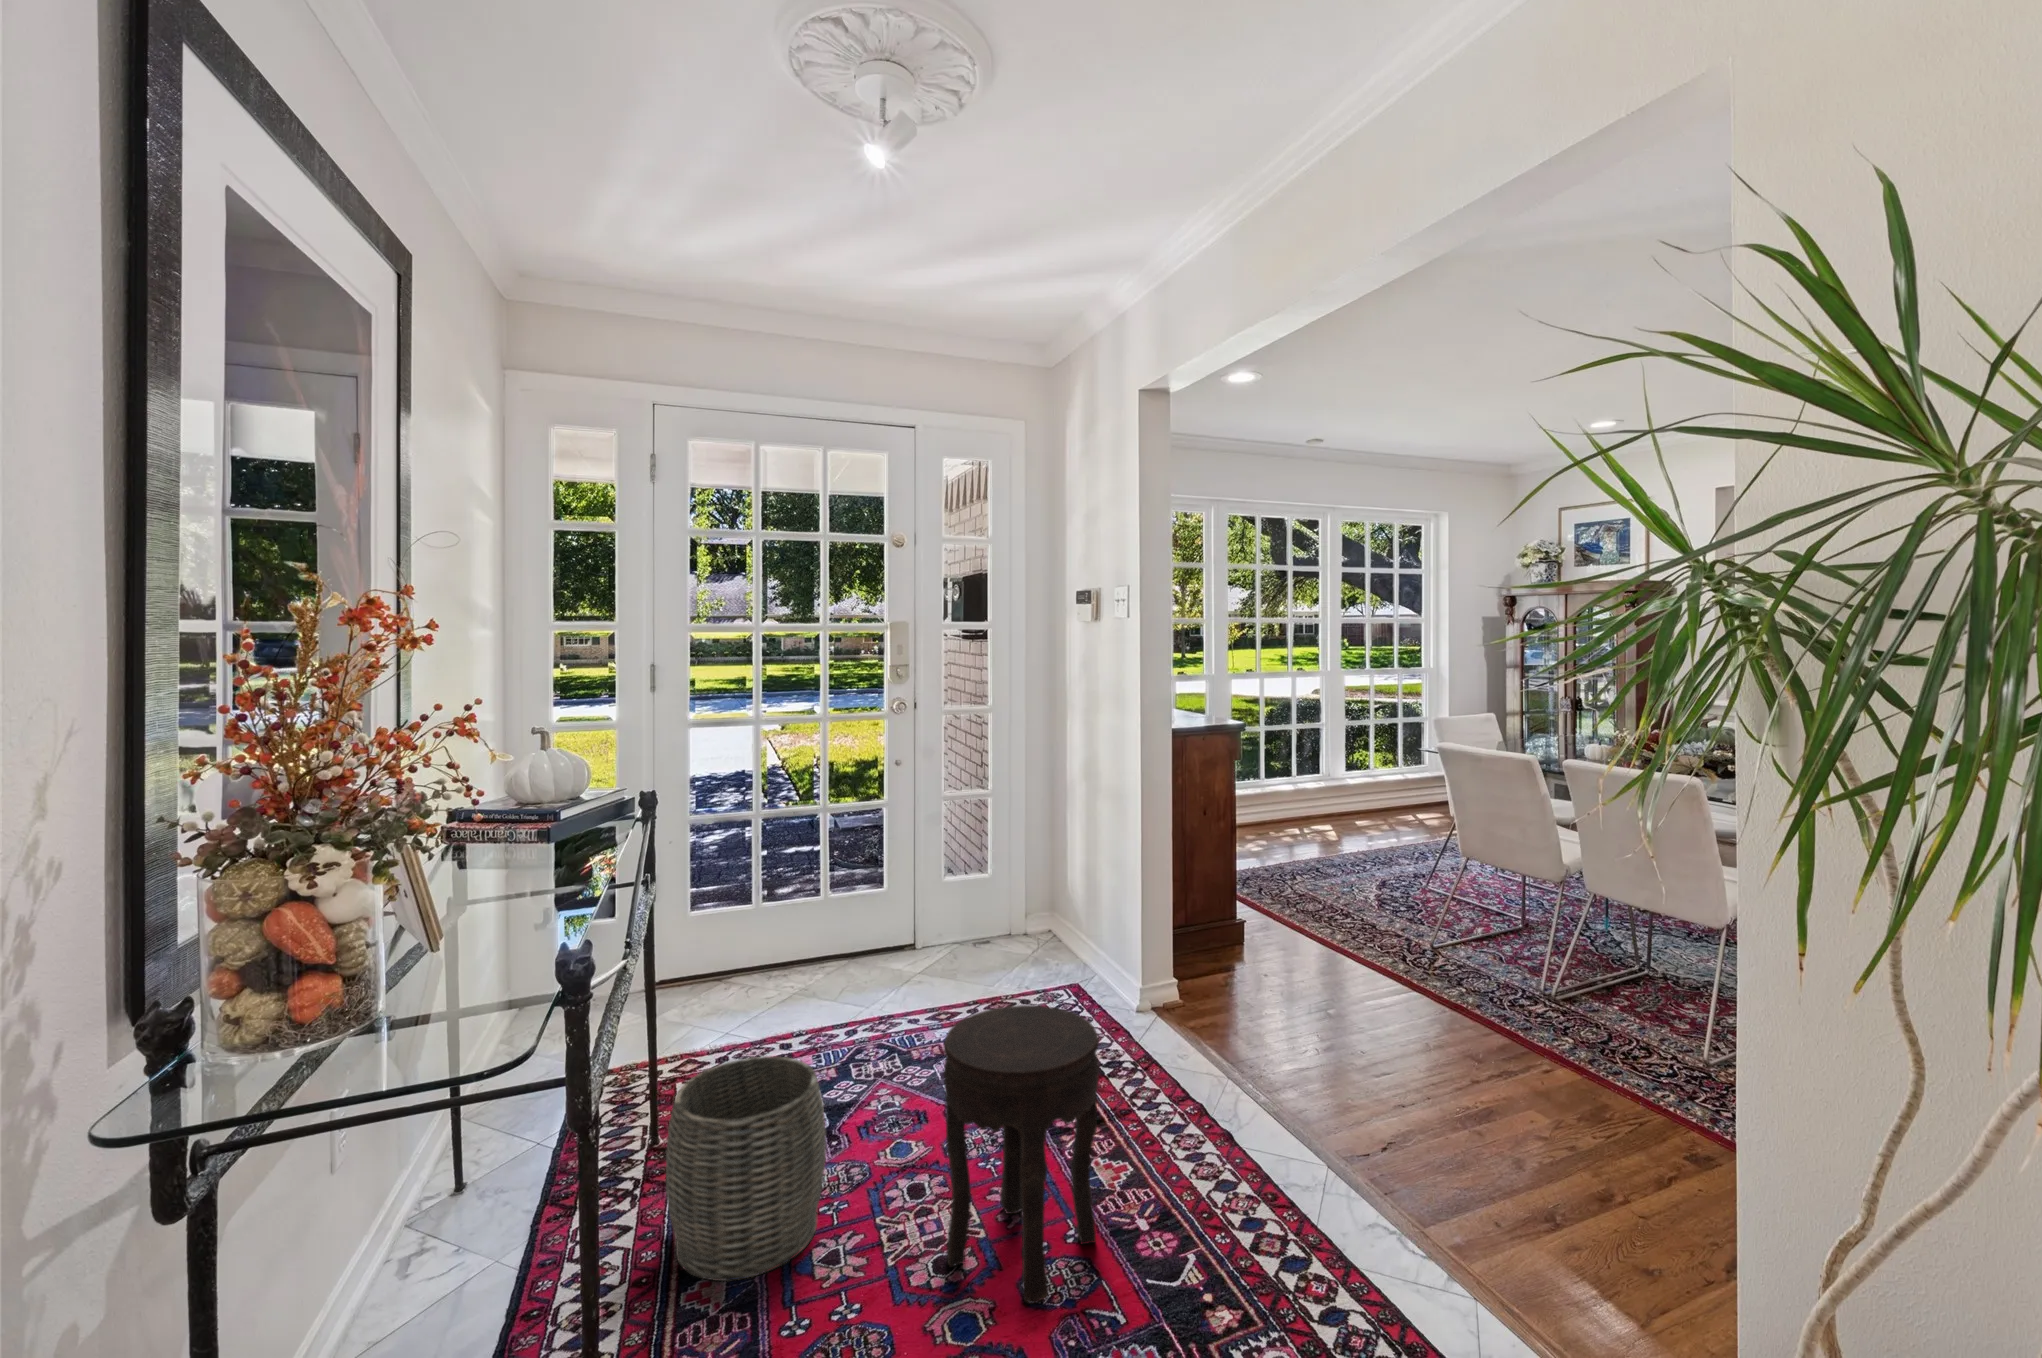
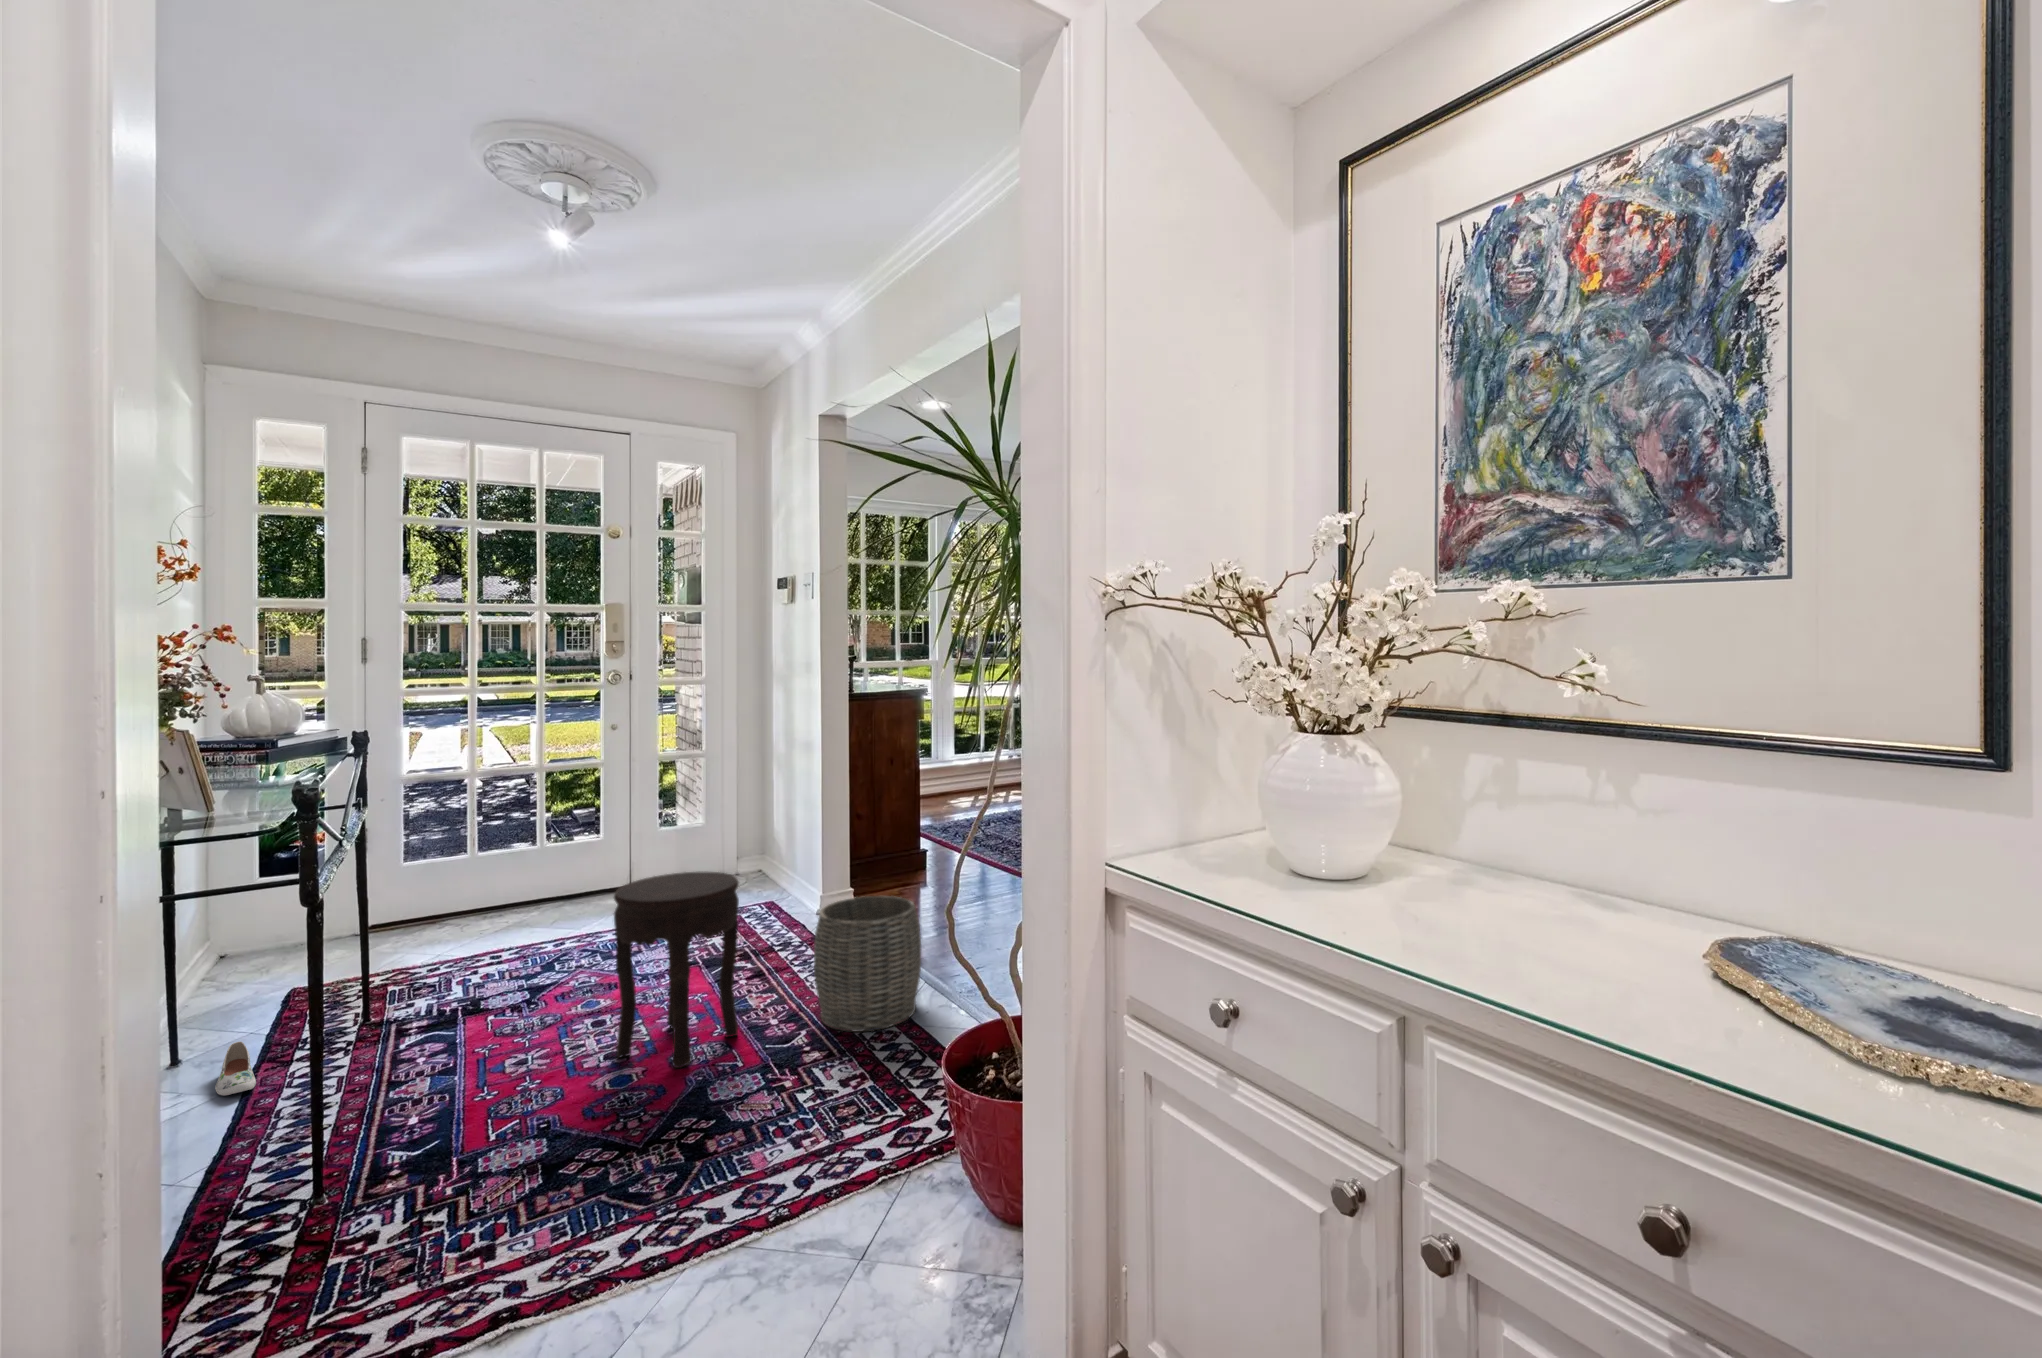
woven basket: present [666,1056,826,1281] -> present [814,896,921,1032]
shoe: none [496,1176,537,1260] -> present [215,1042,256,1095]

